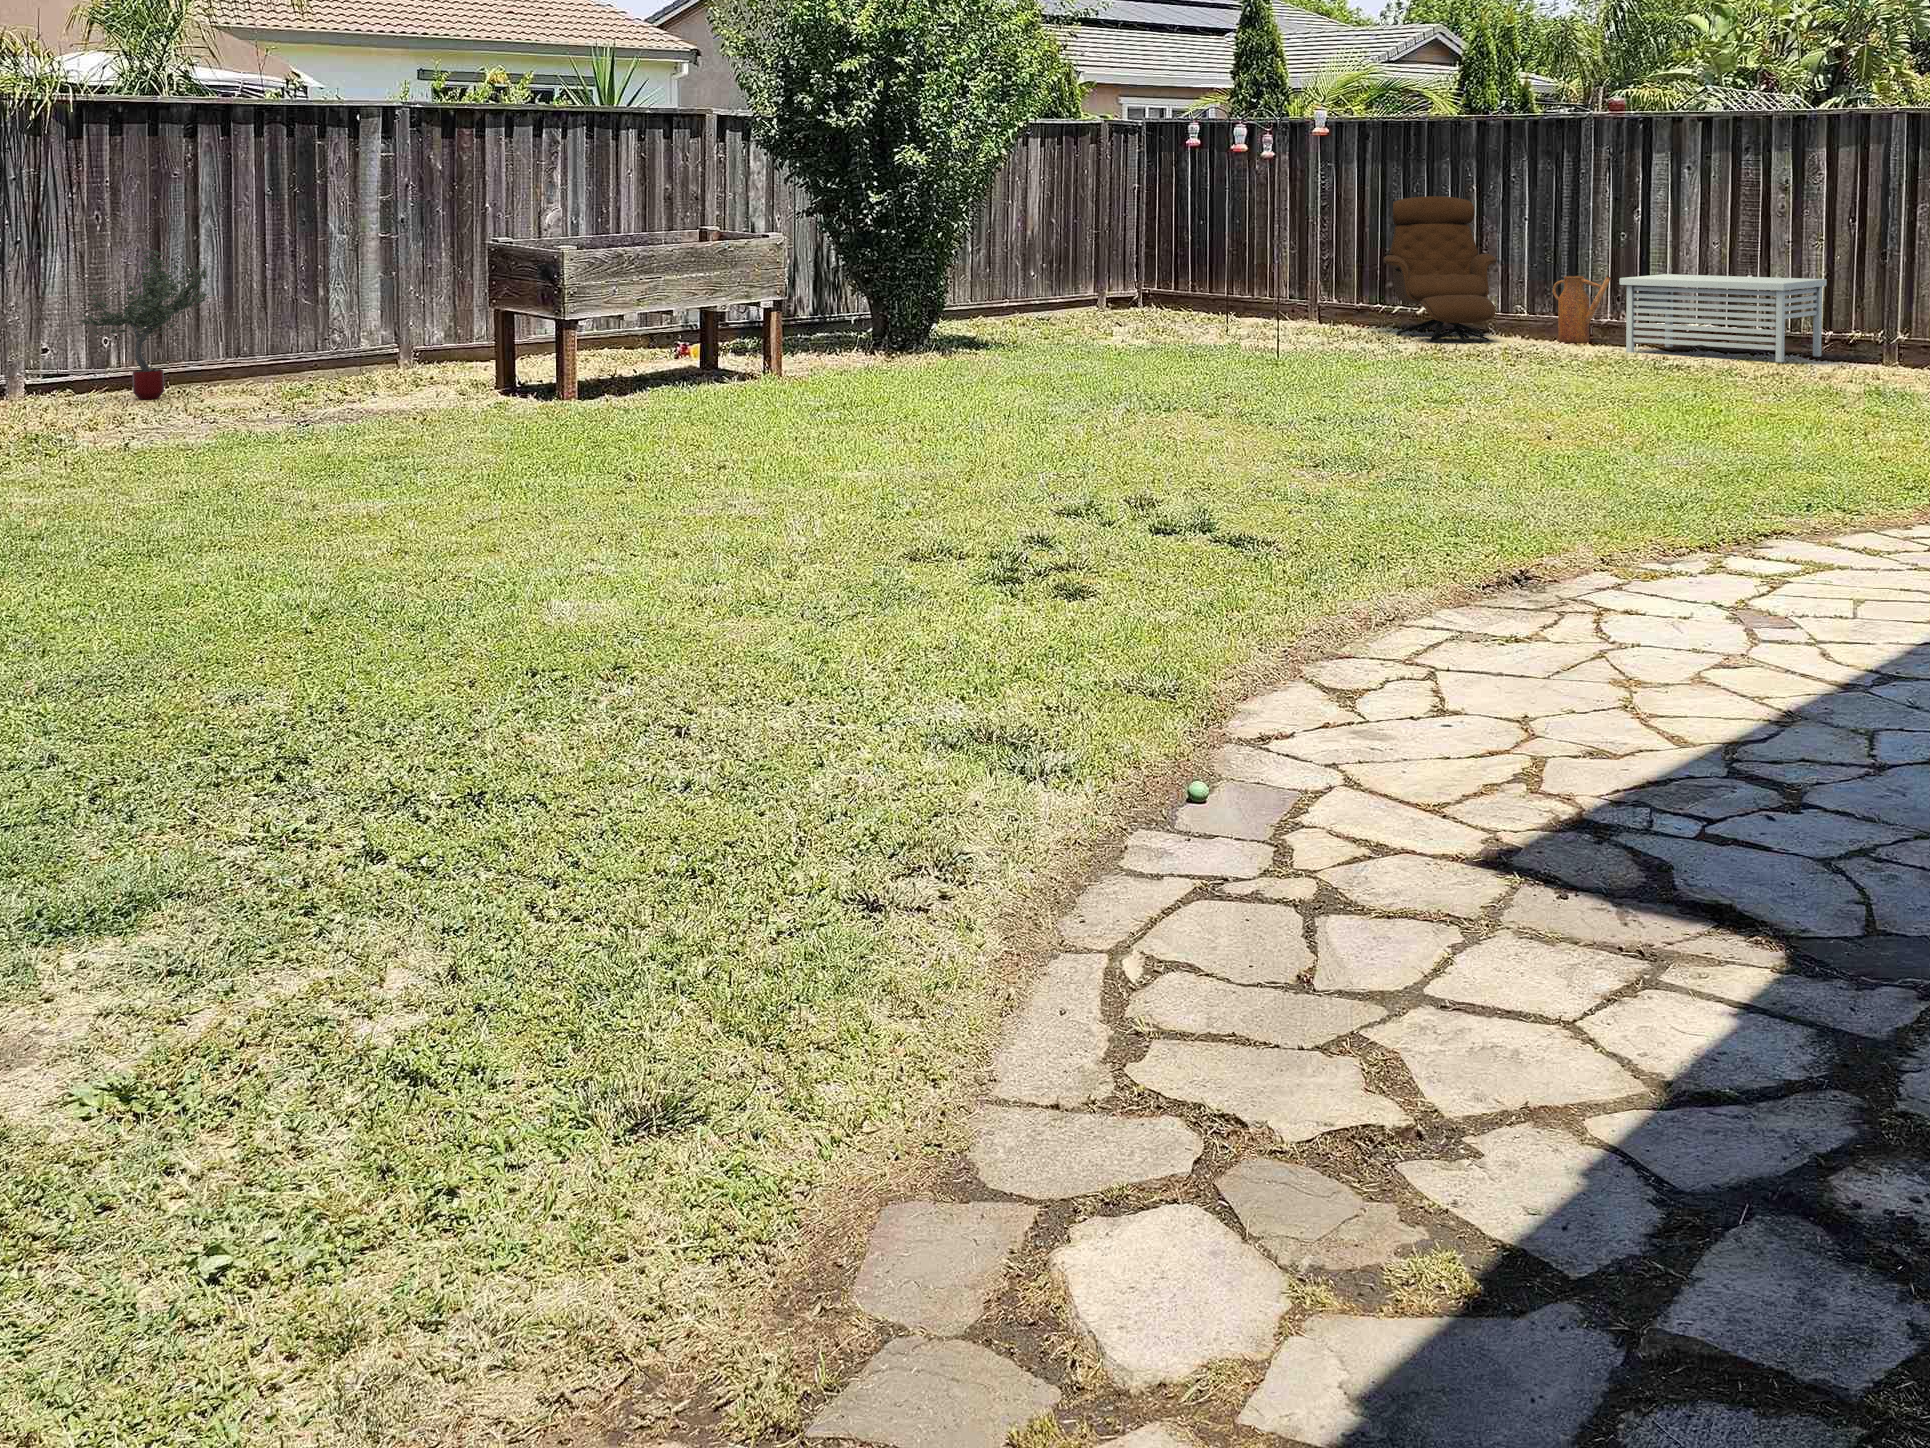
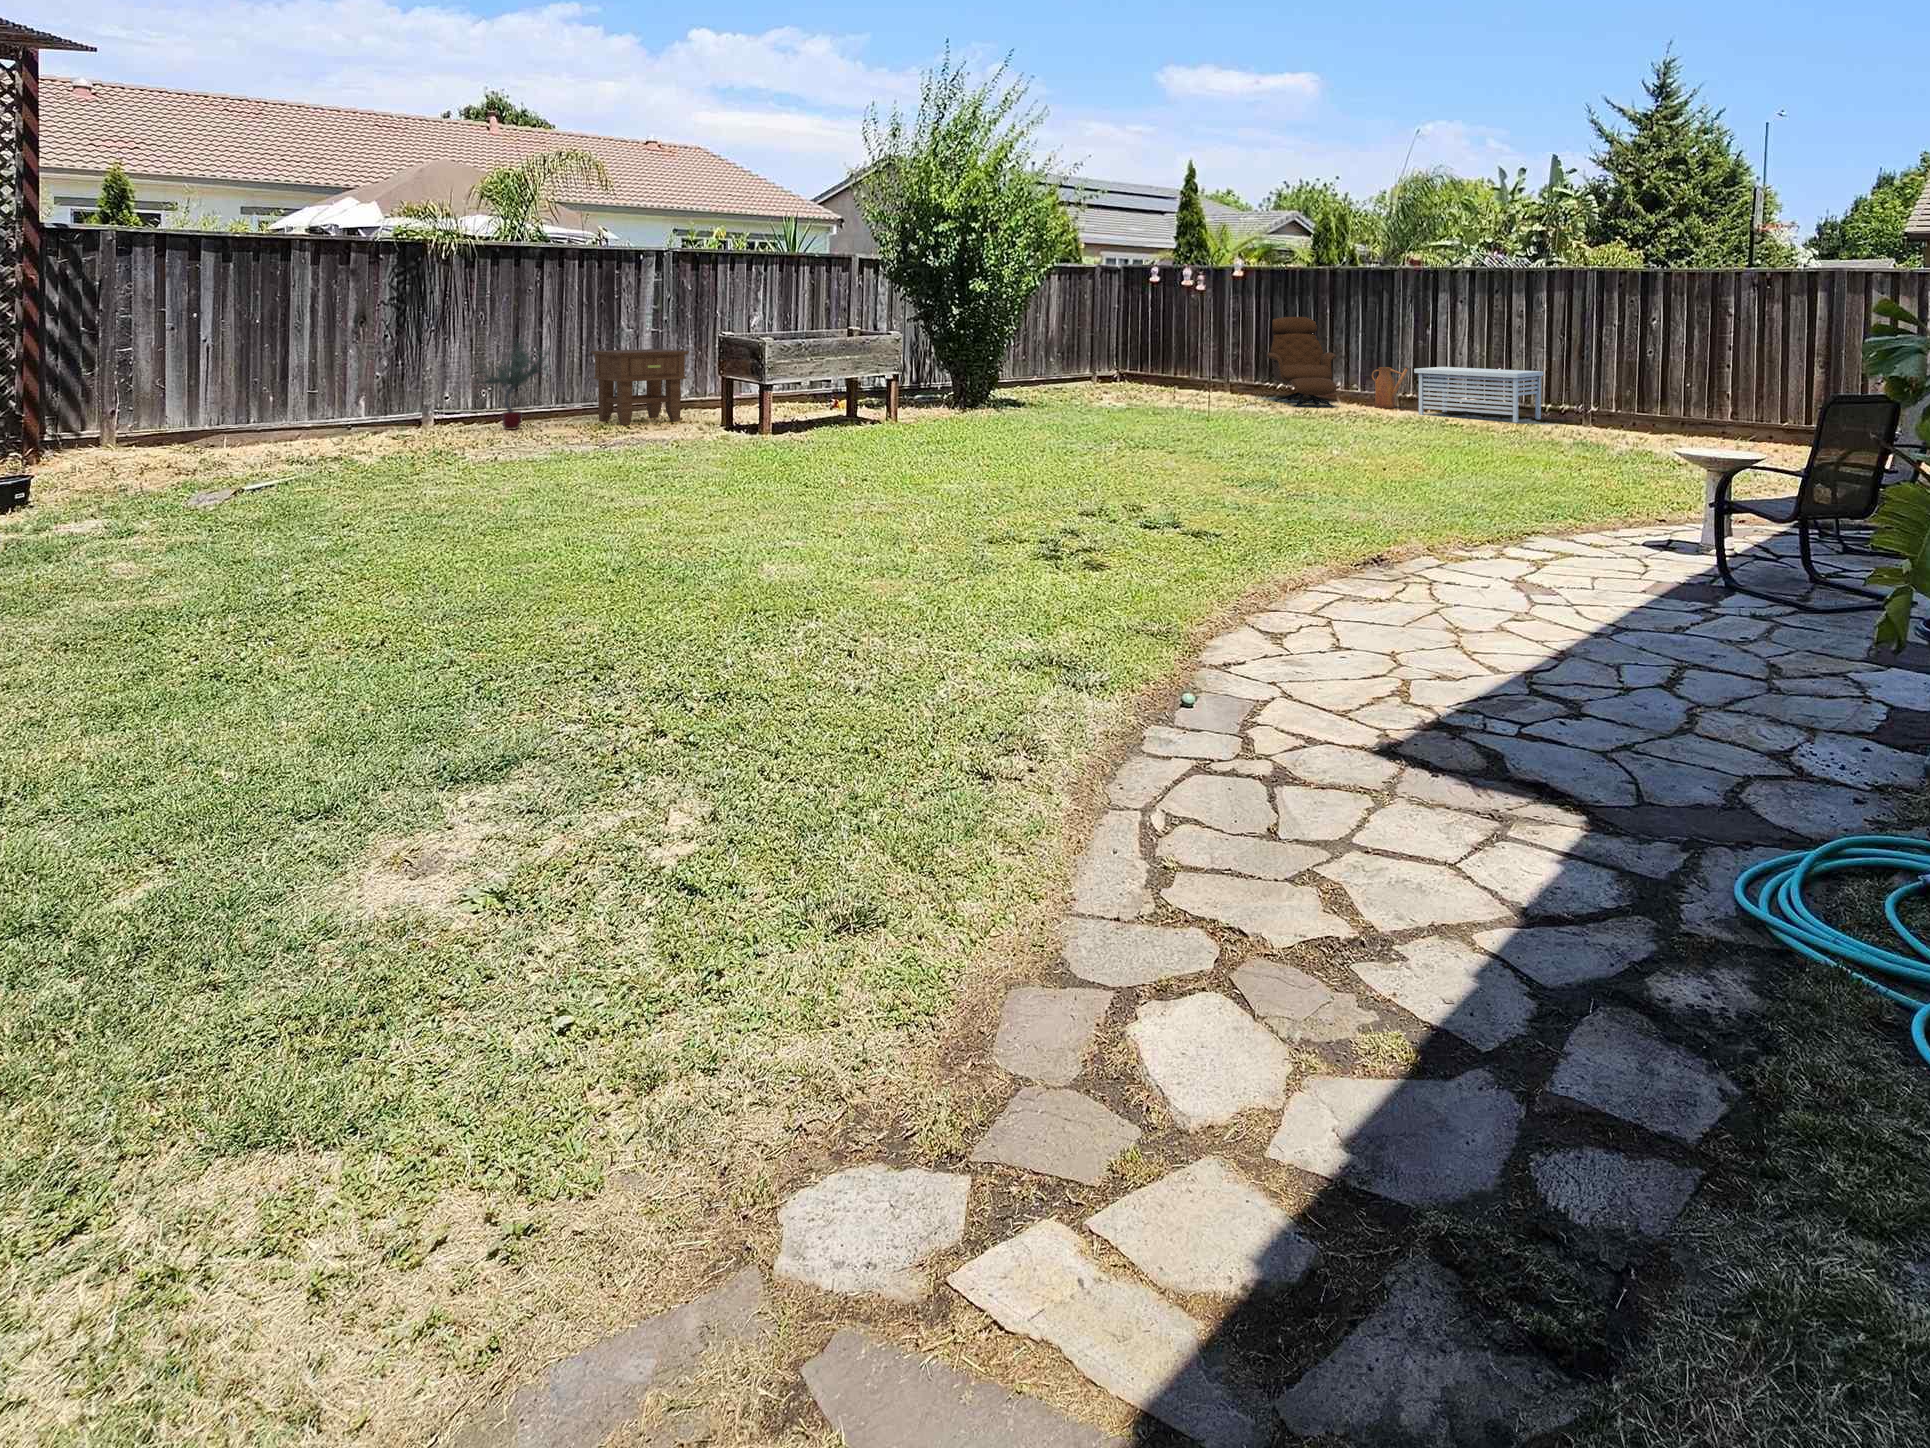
side table: none [275,265,436,389] -> present [591,349,689,425]

